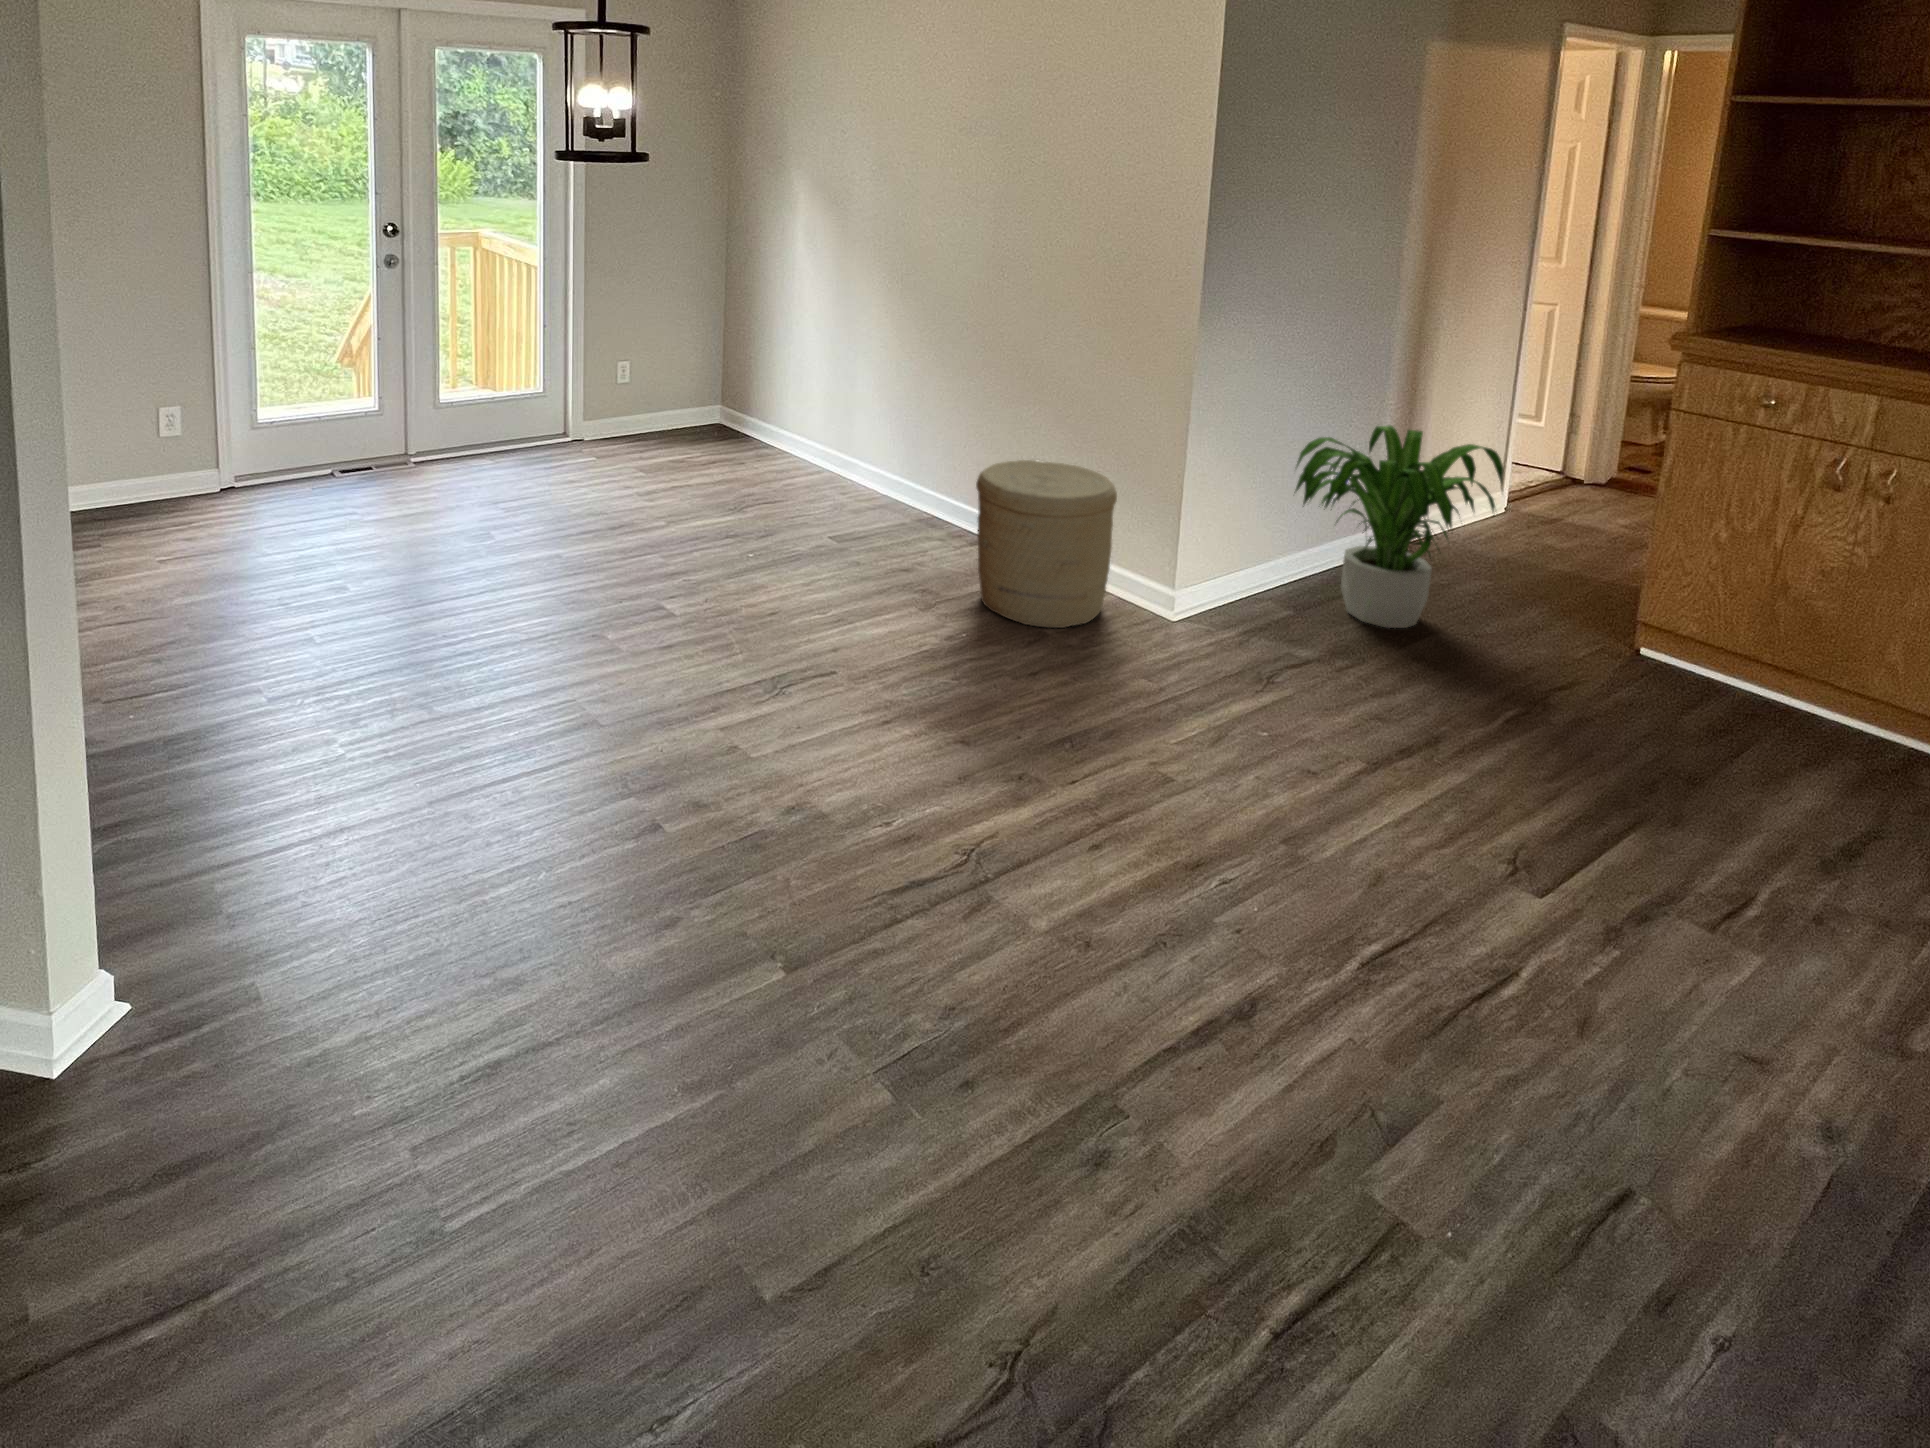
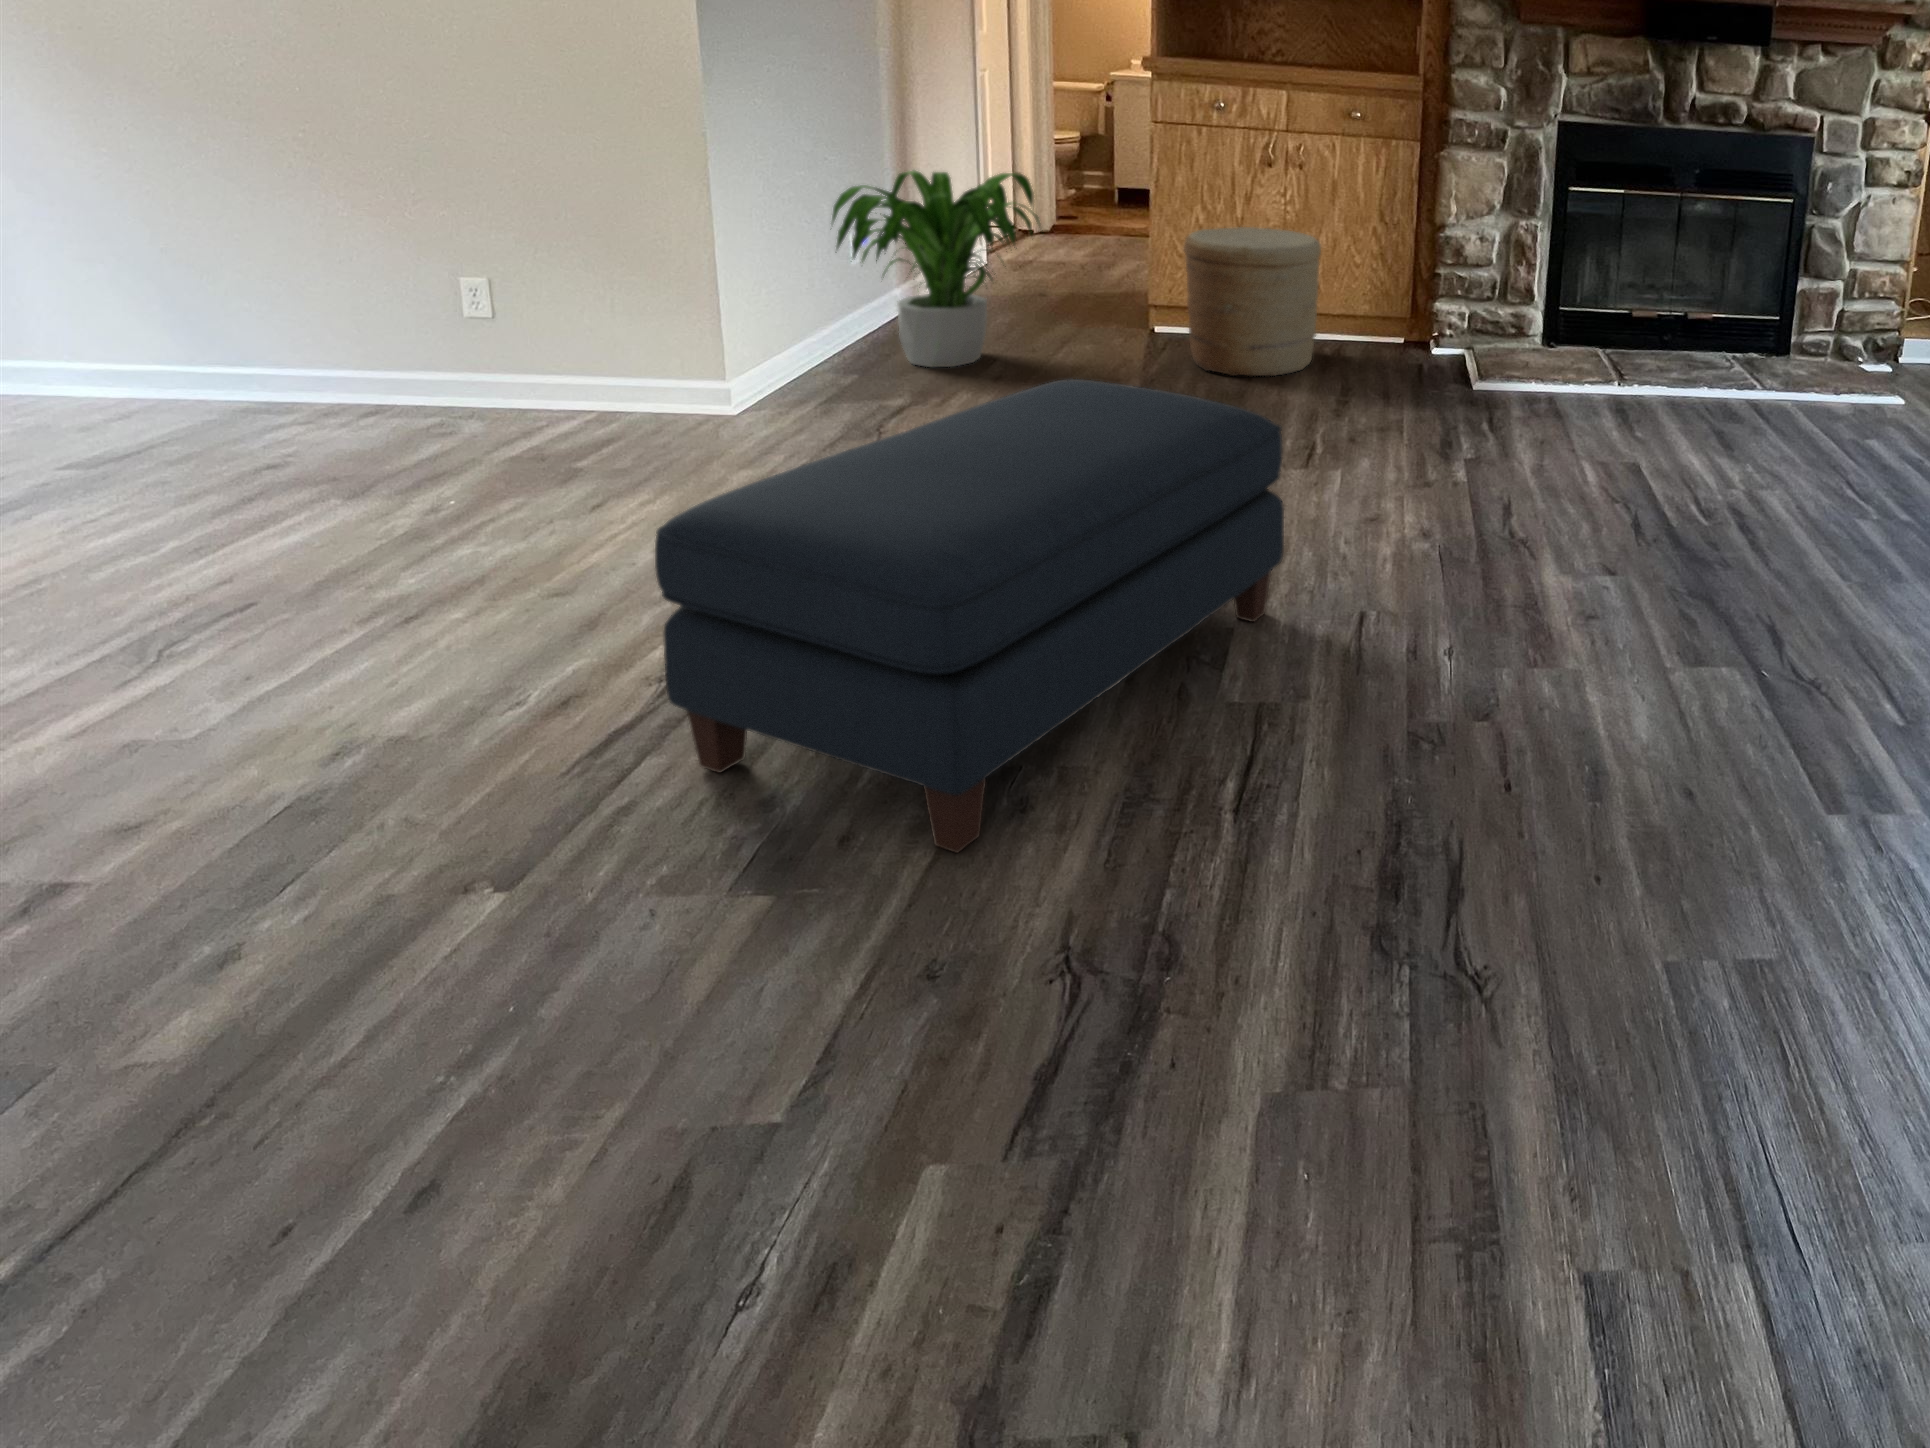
woven basket: present [976,460,1117,628] -> present [1184,227,1321,376]
ottoman: none [928,723,1539,1163] -> present [655,379,1284,853]

